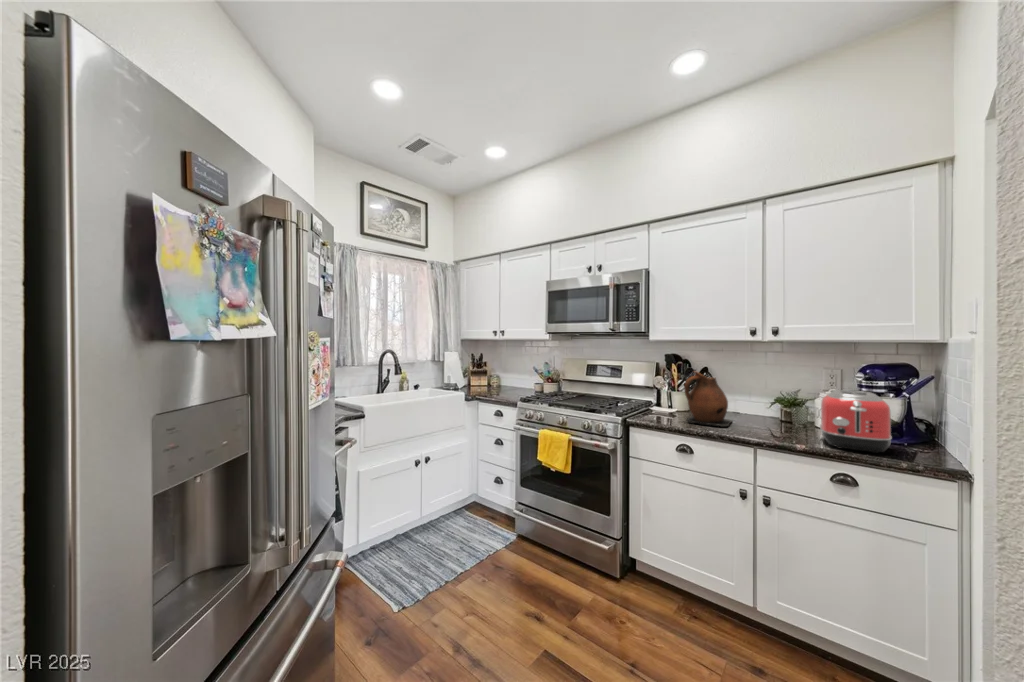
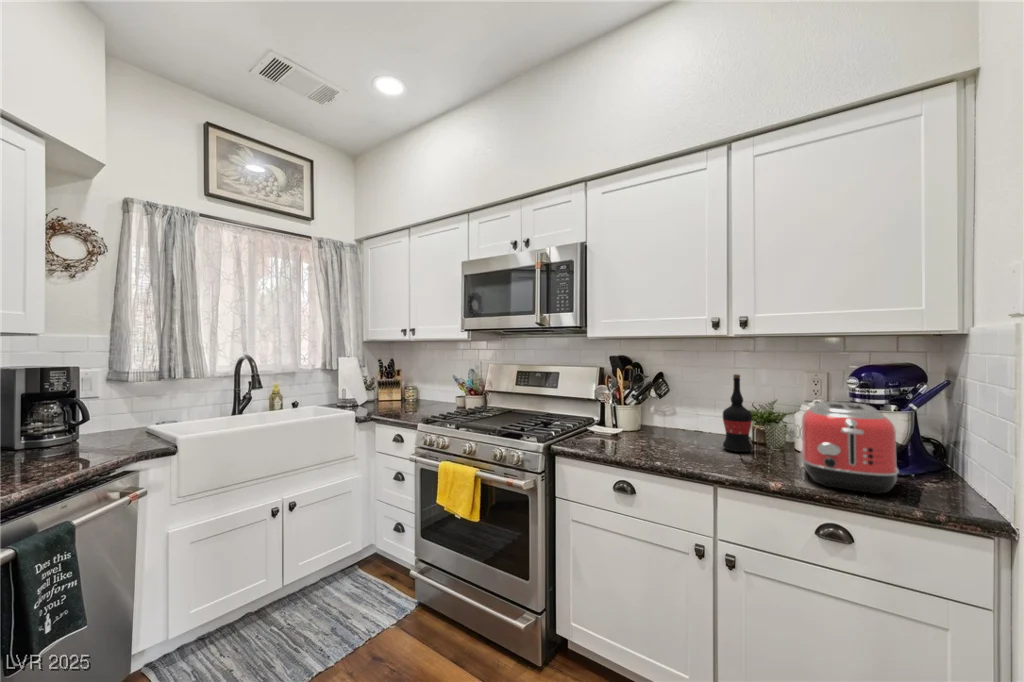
wine bottle: none [759,370,782,427] -> present [723,374,752,452]
ceramic pitcher: present [684,371,732,426] -> none [625,378,690,455]

